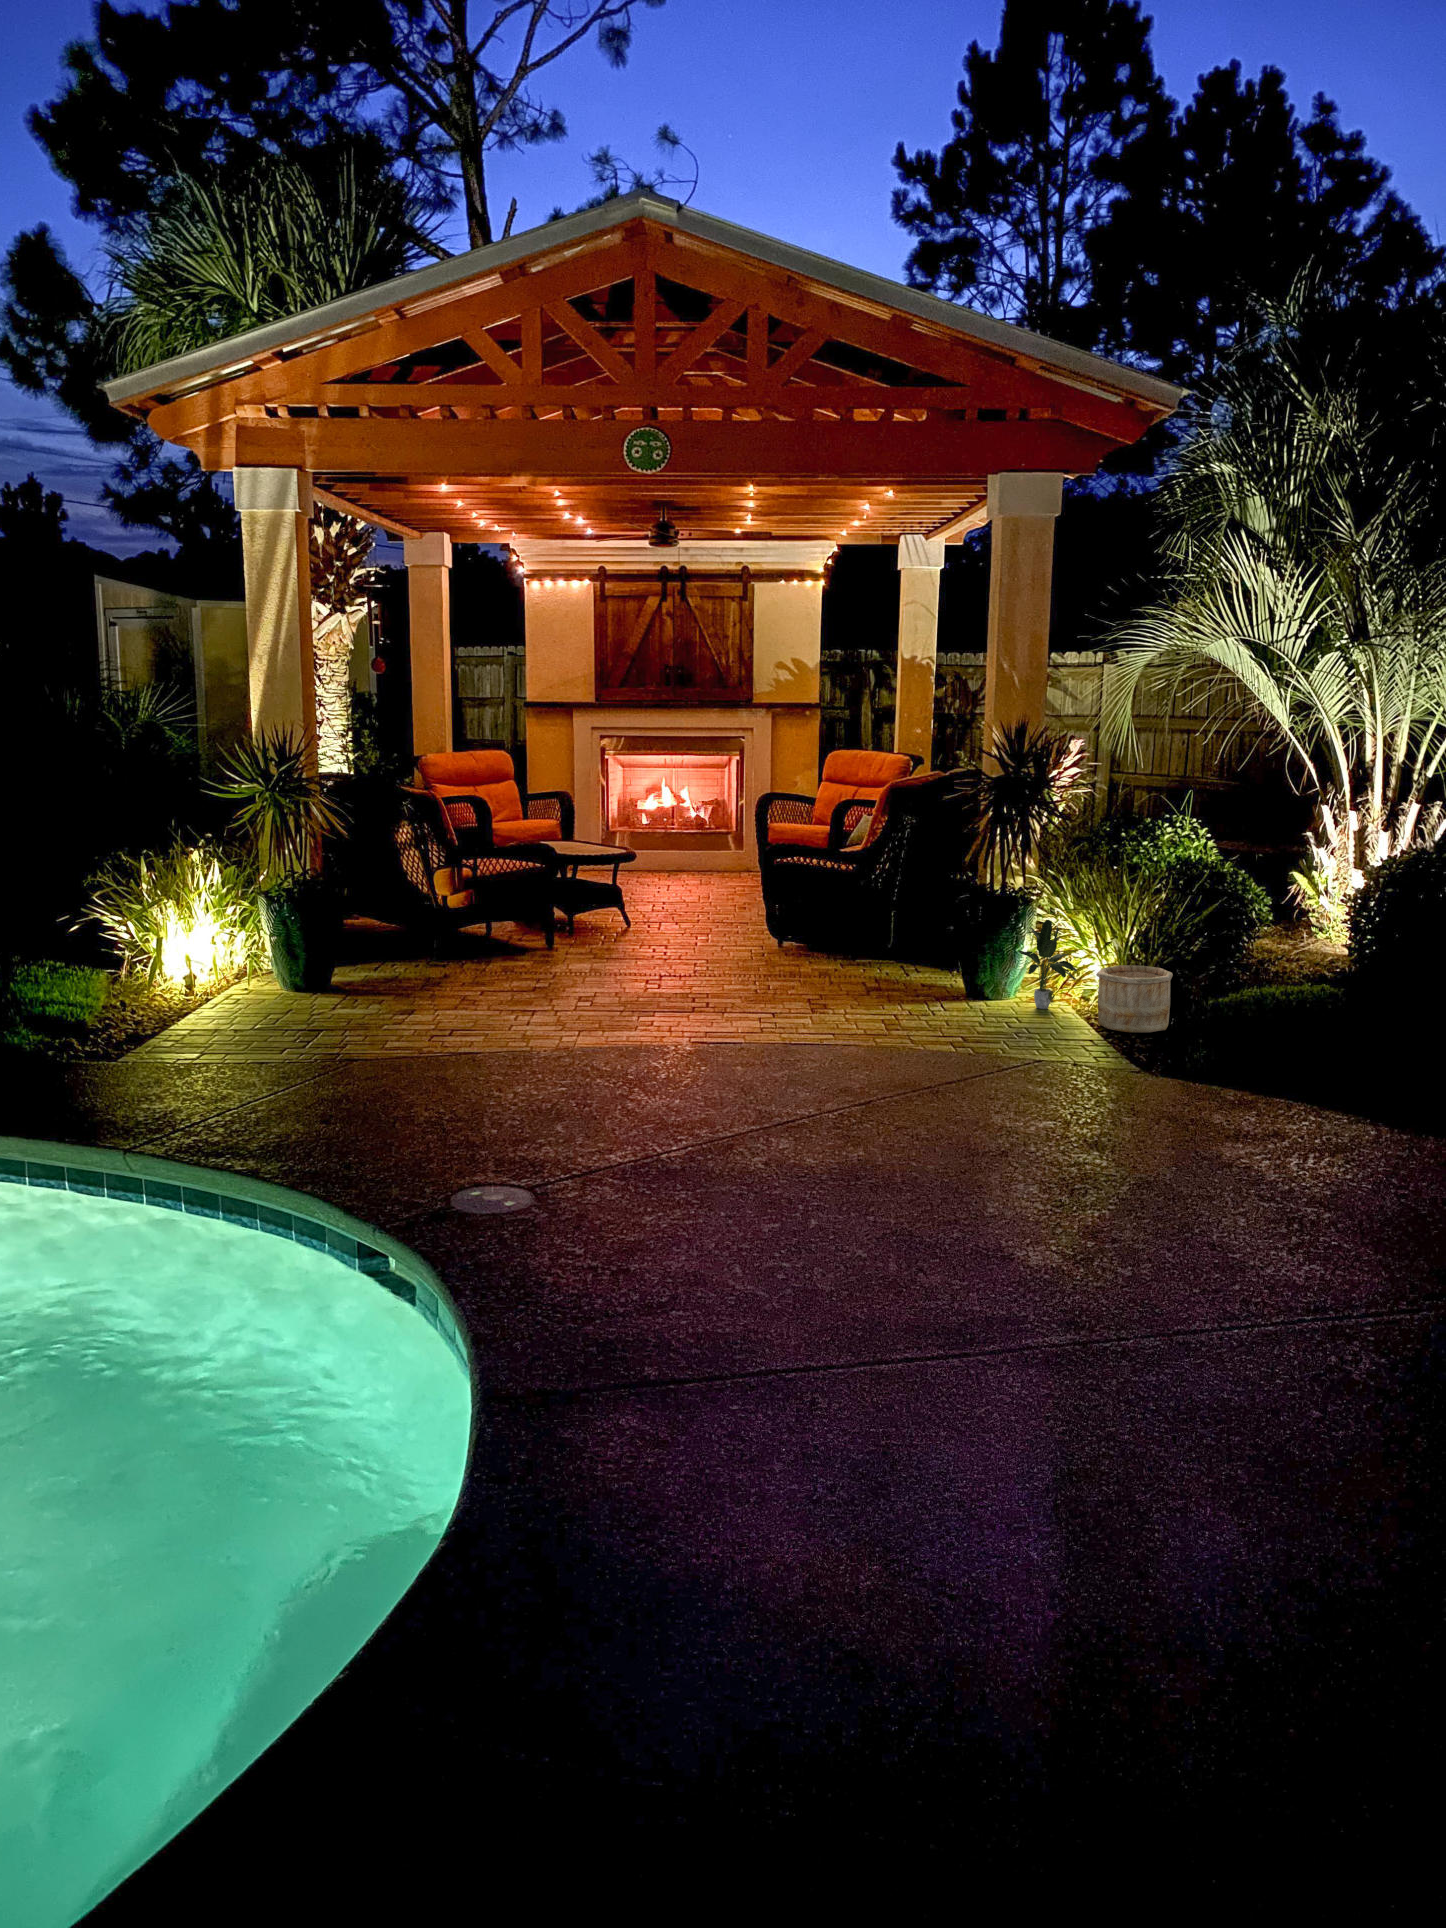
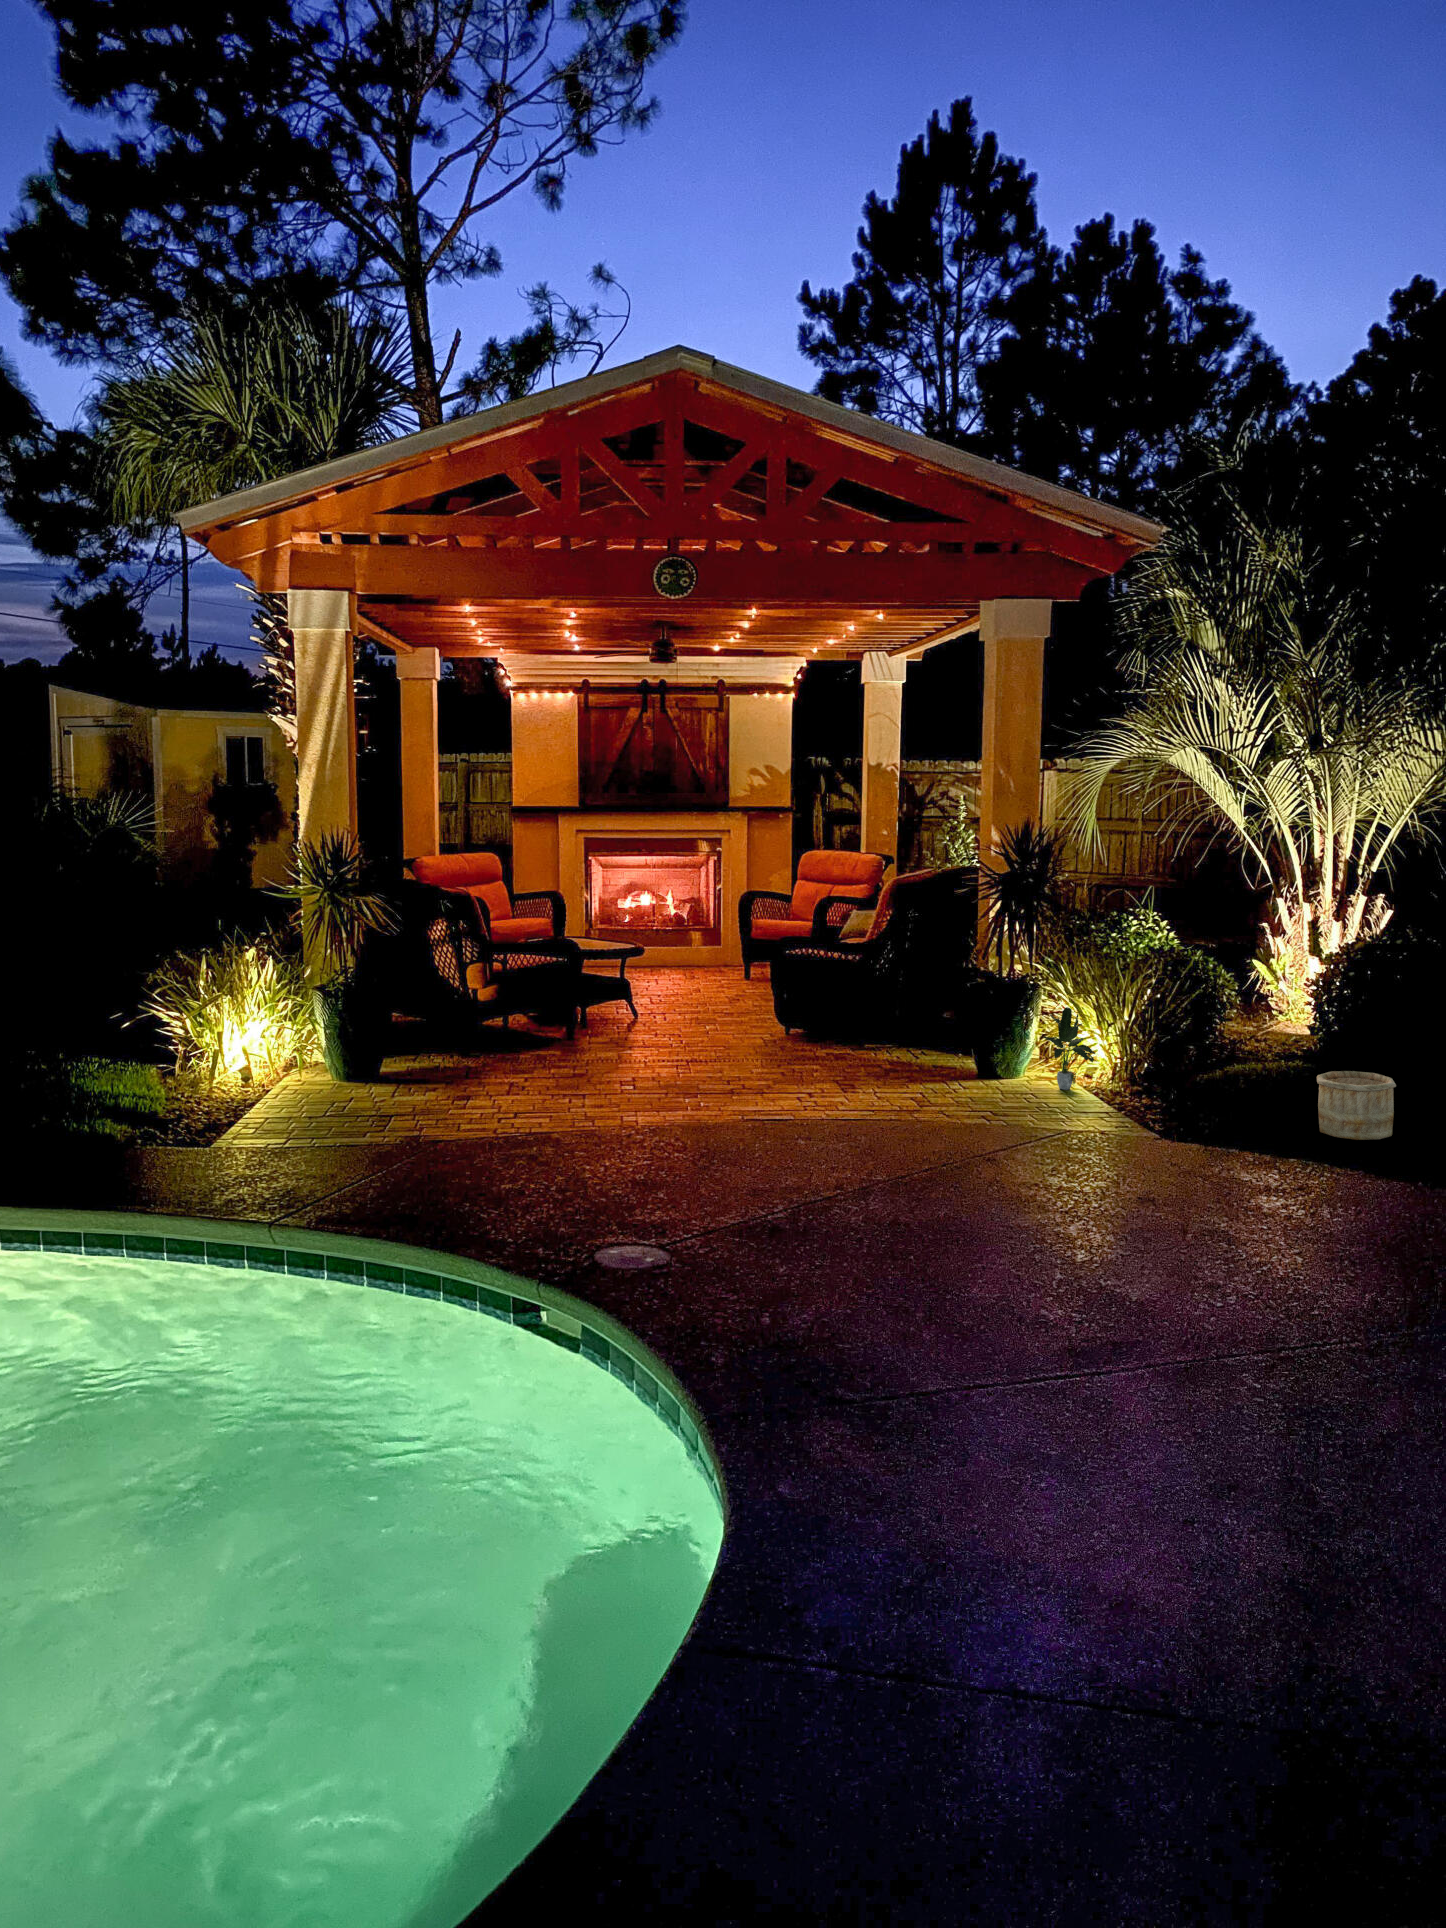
wooden bucket: present [1096,965,1173,1032] -> present [1317,1071,1396,1140]

